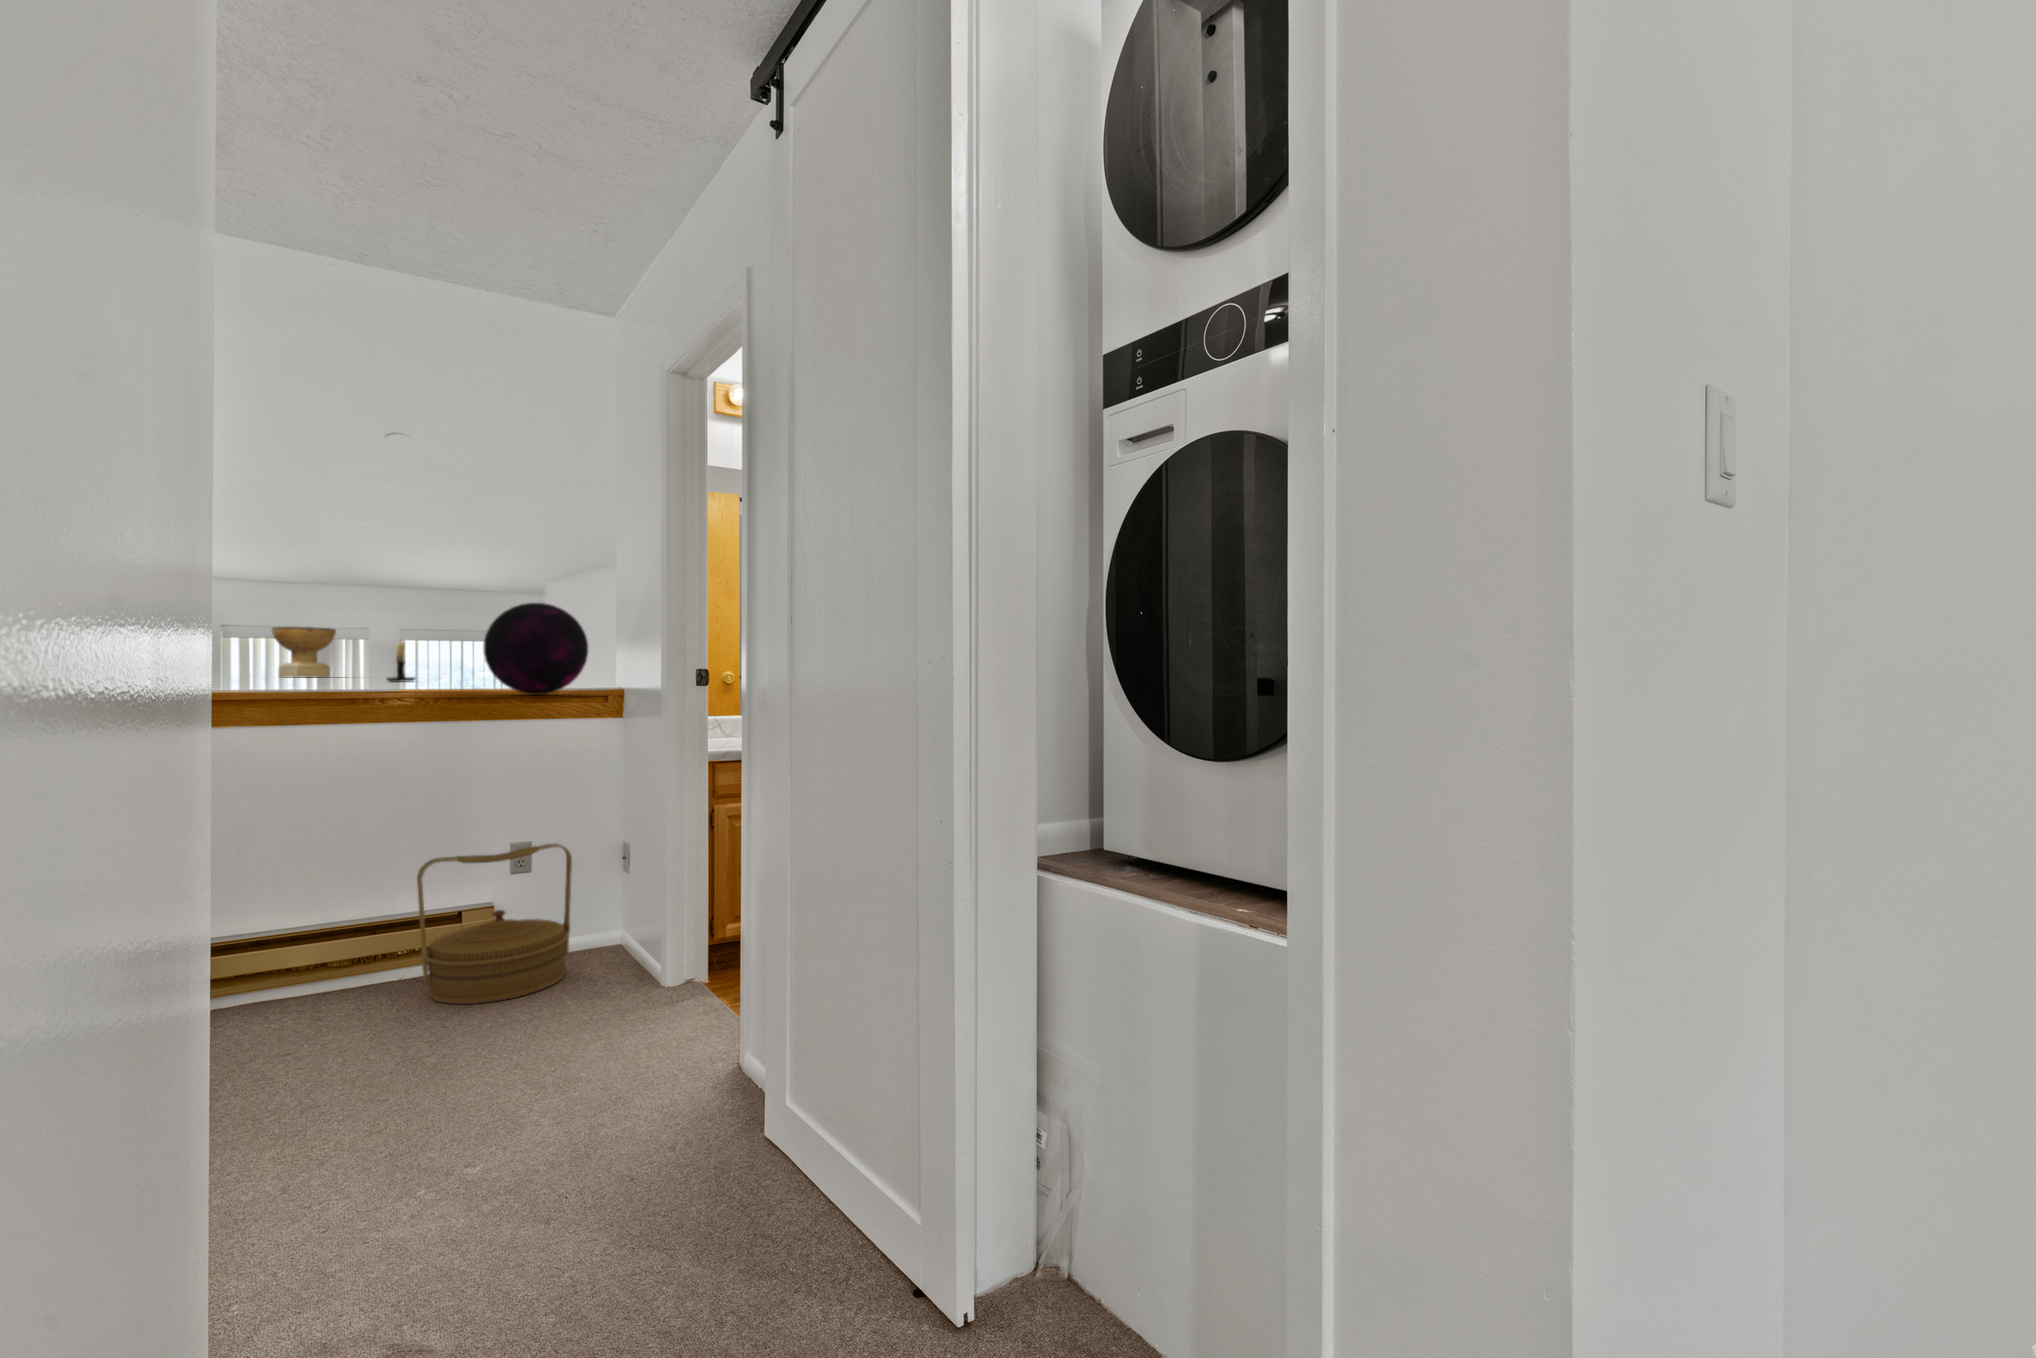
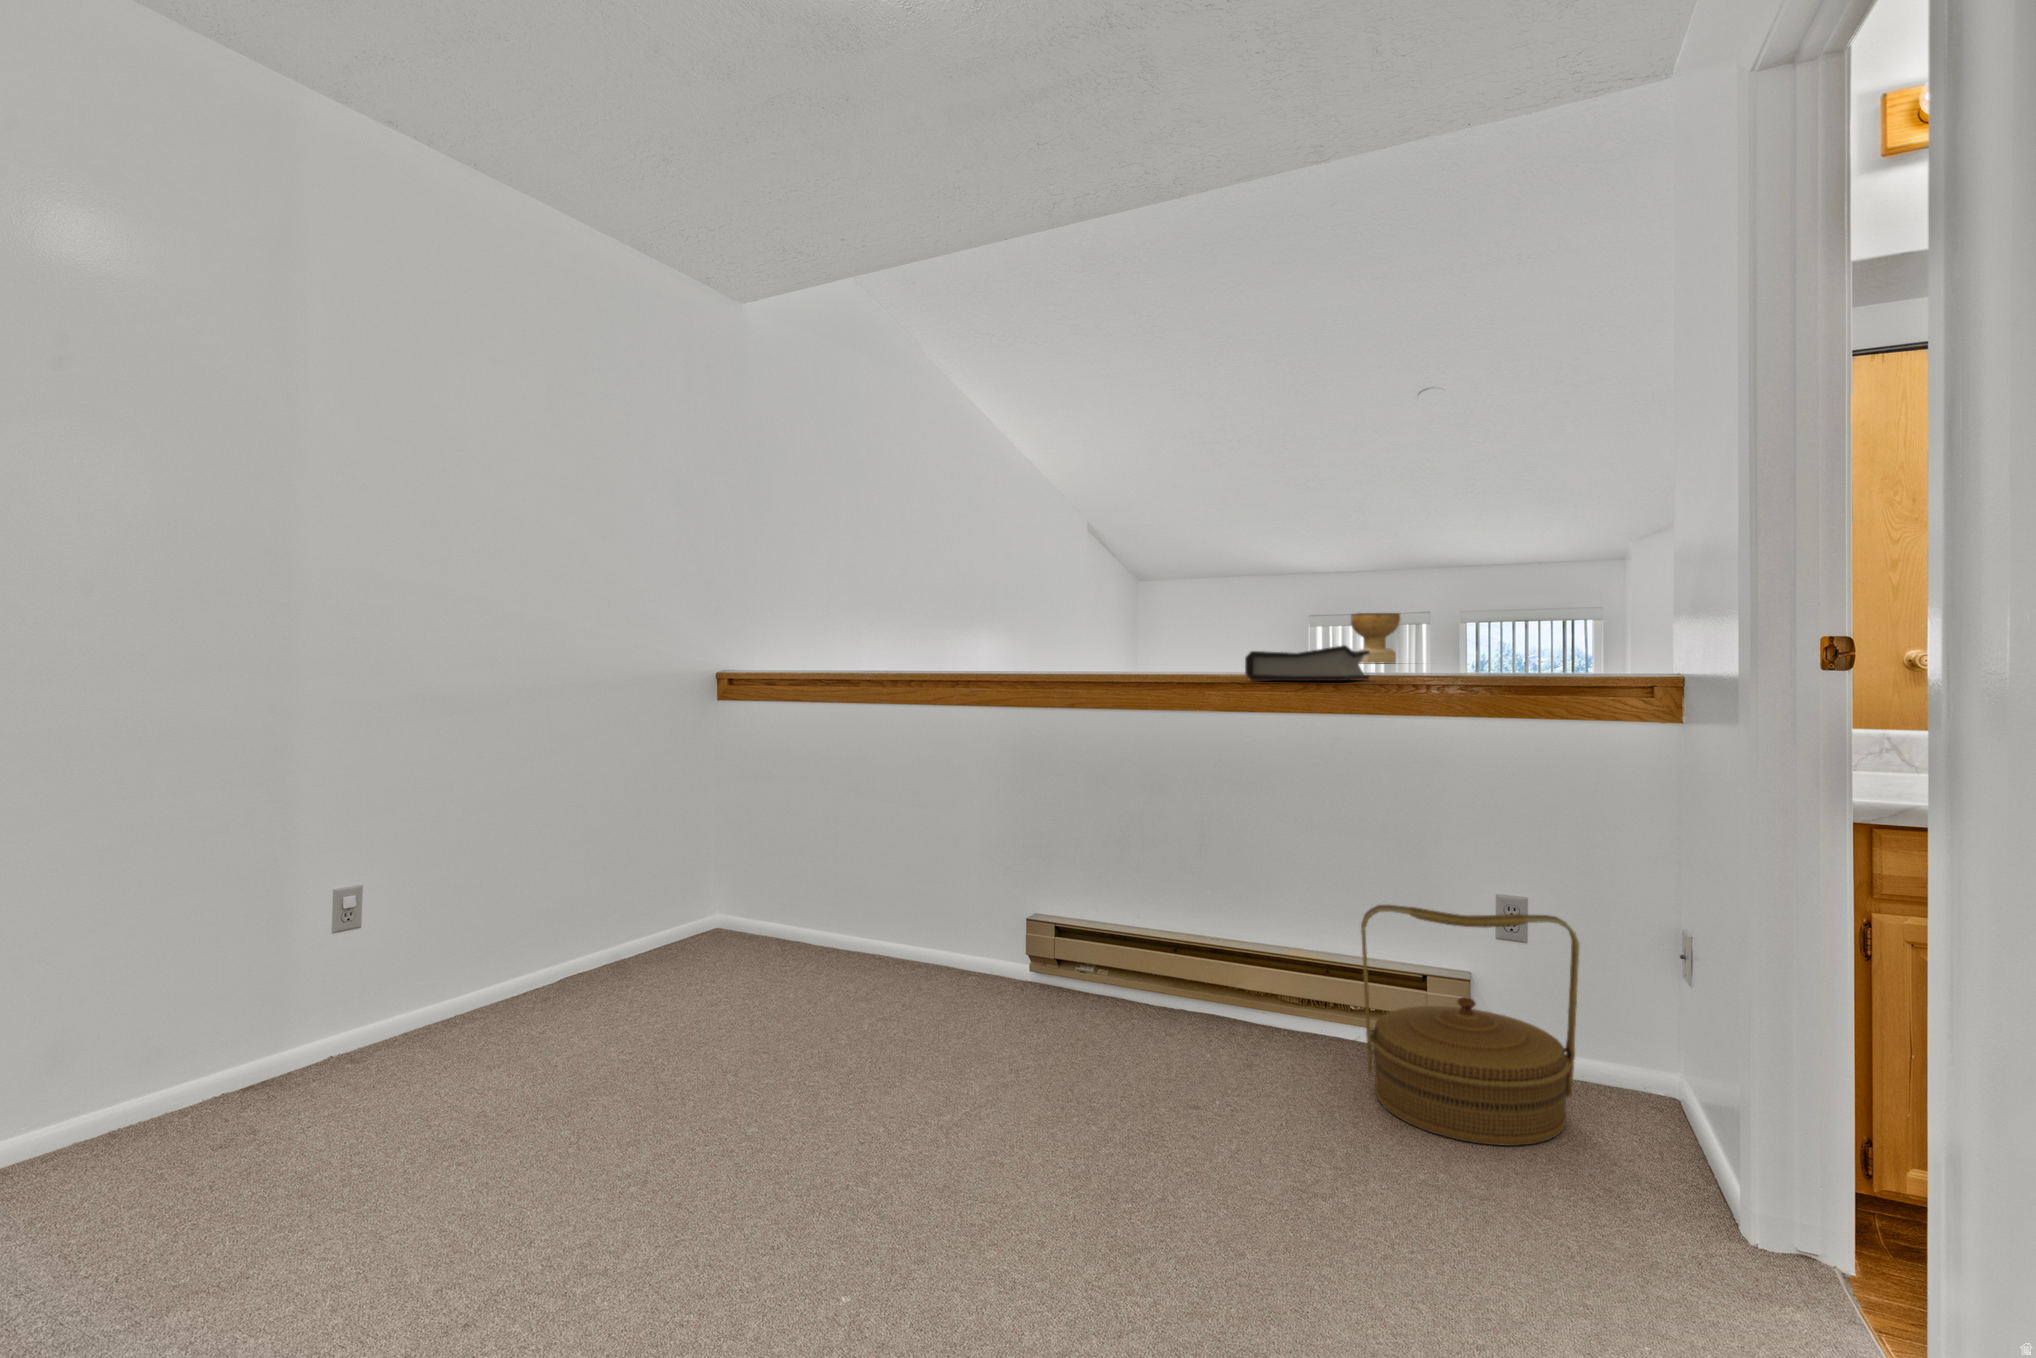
decorative orb: present [484,603,588,695] -> none [1461,544,1618,683]
candle holder: present [387,639,415,682] -> none [1427,615,1457,667]
hardback book: none [291,668,400,697] -> present [1245,645,1370,681]

